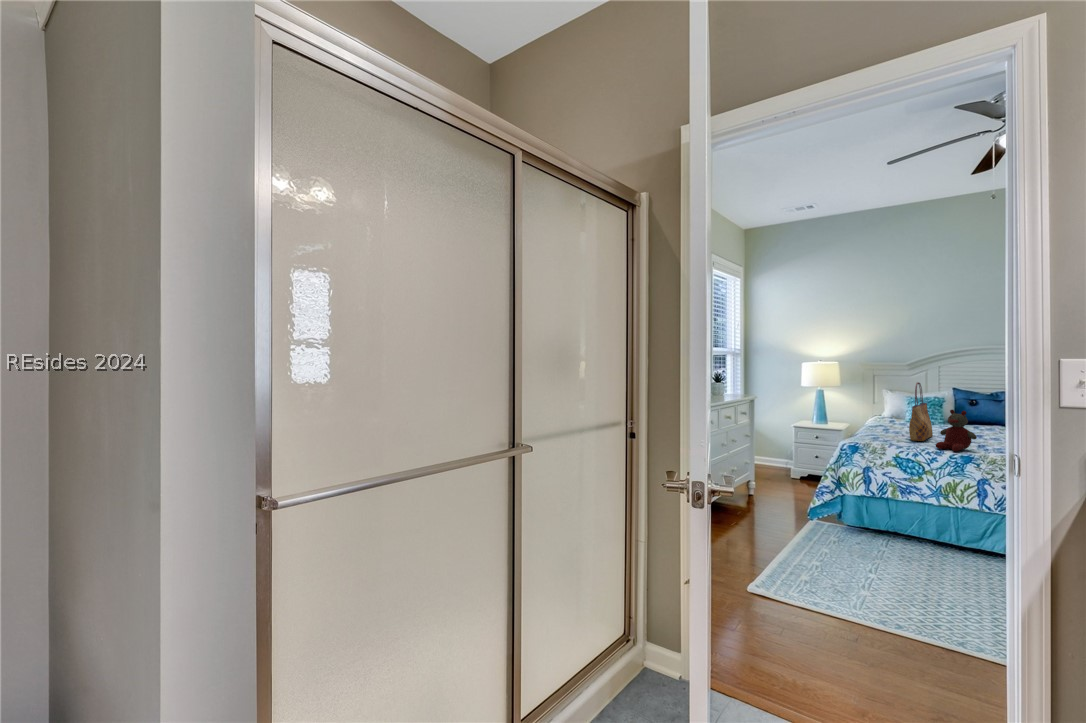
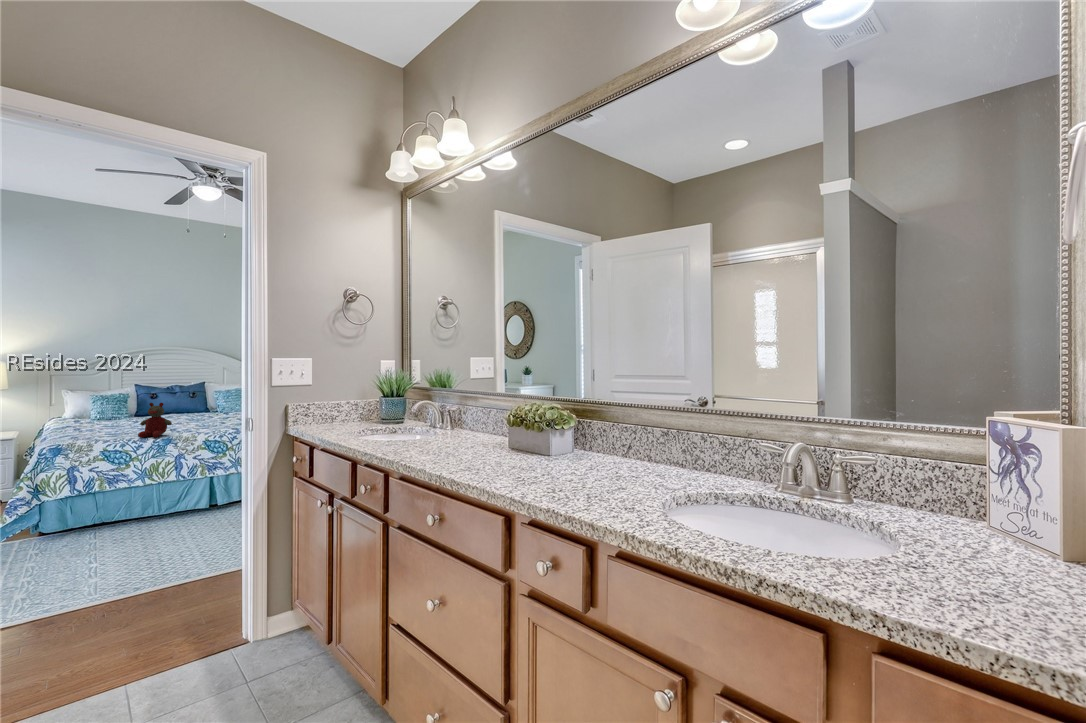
tote bag: present [909,382,933,441] -> none [109,381,128,435]

